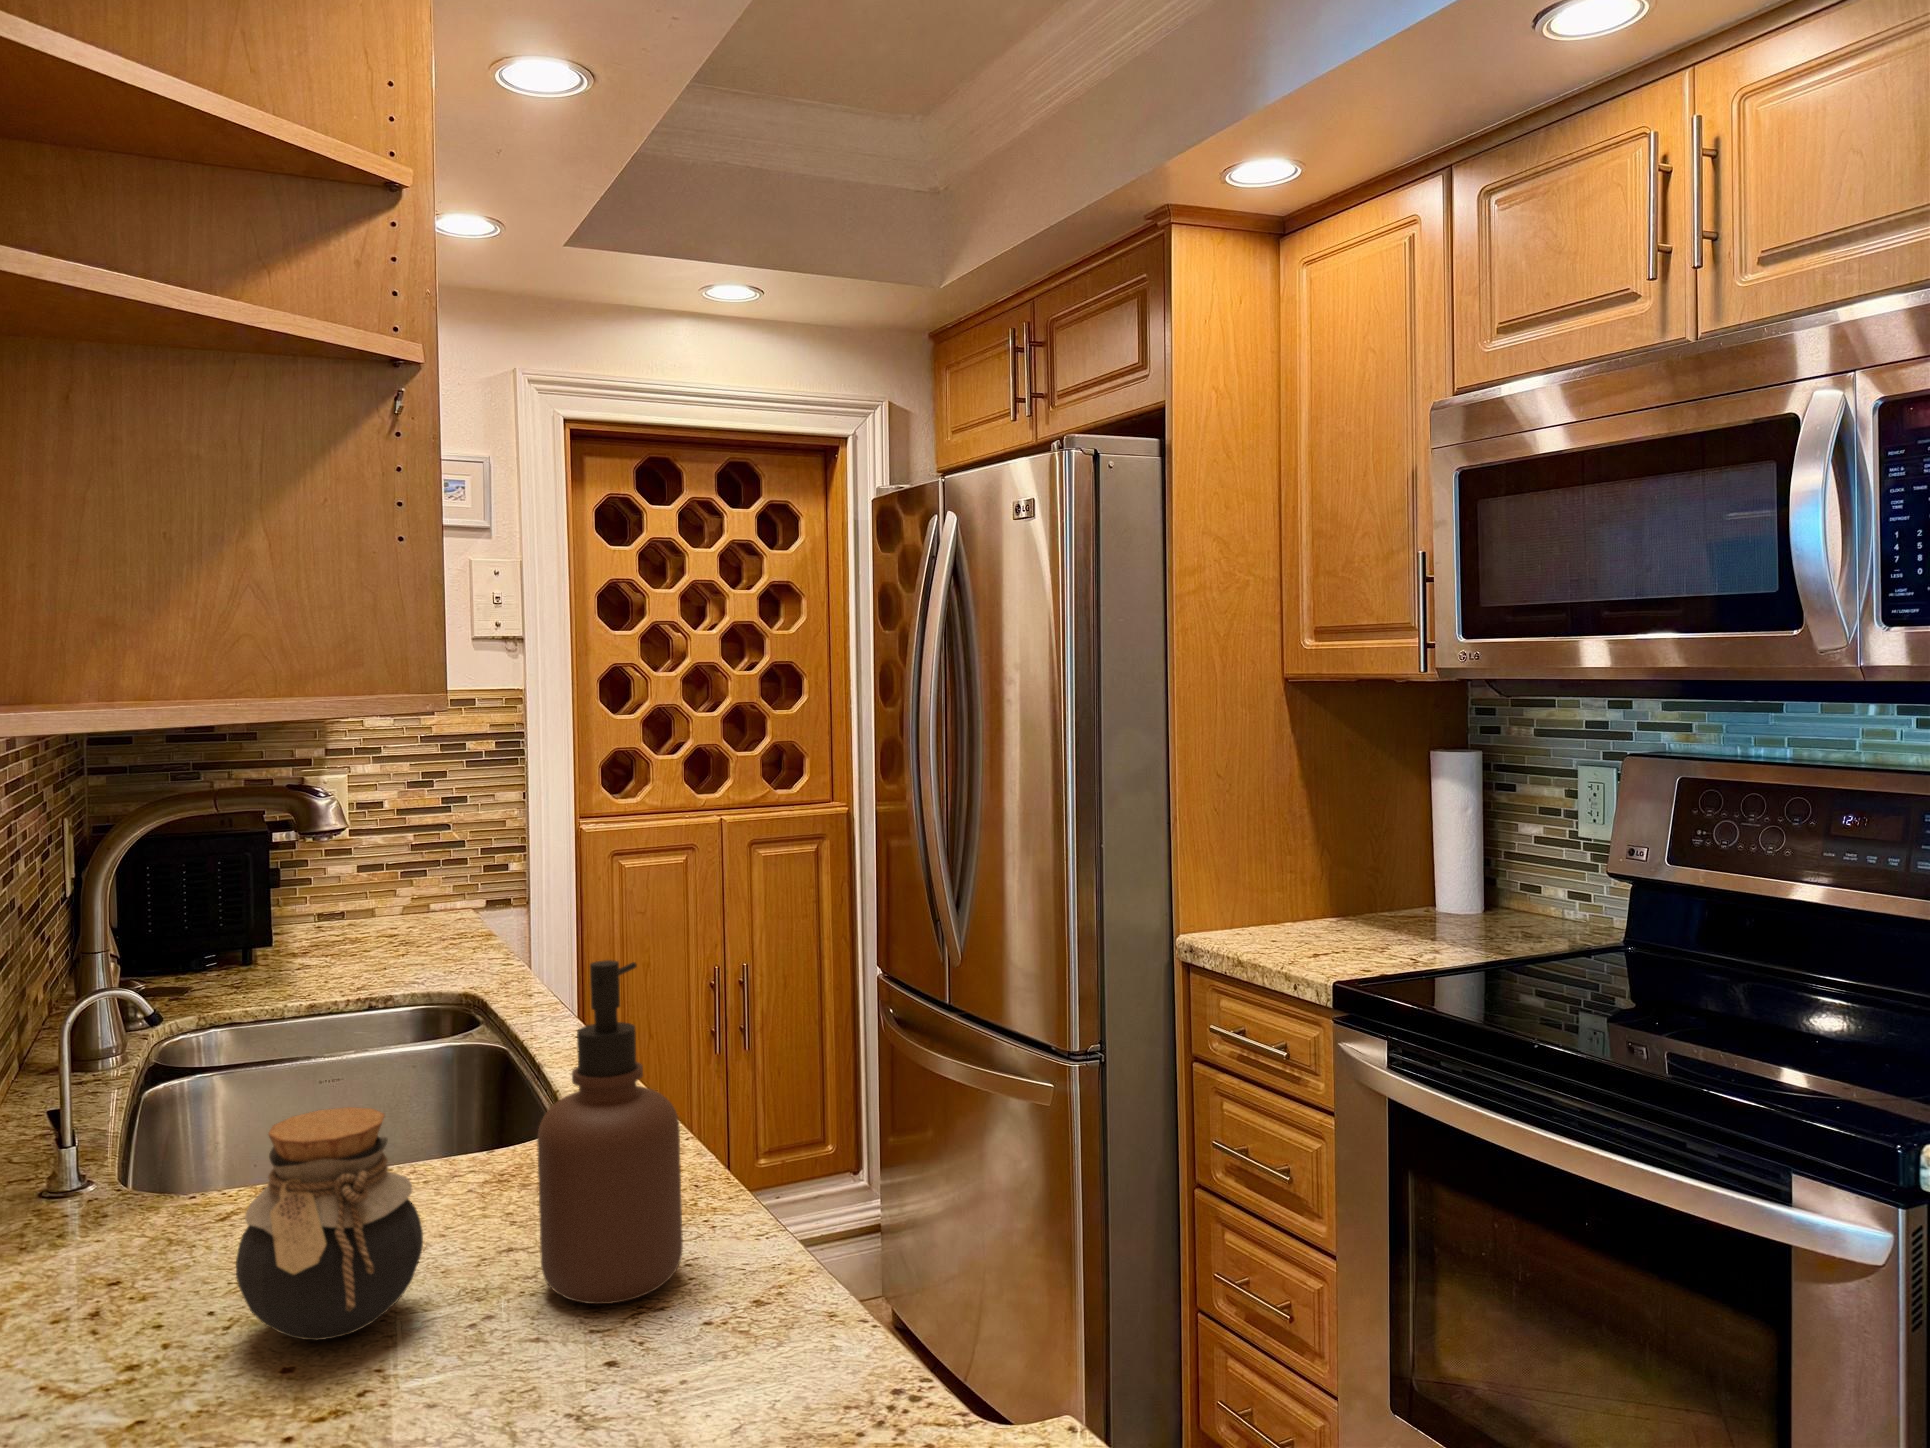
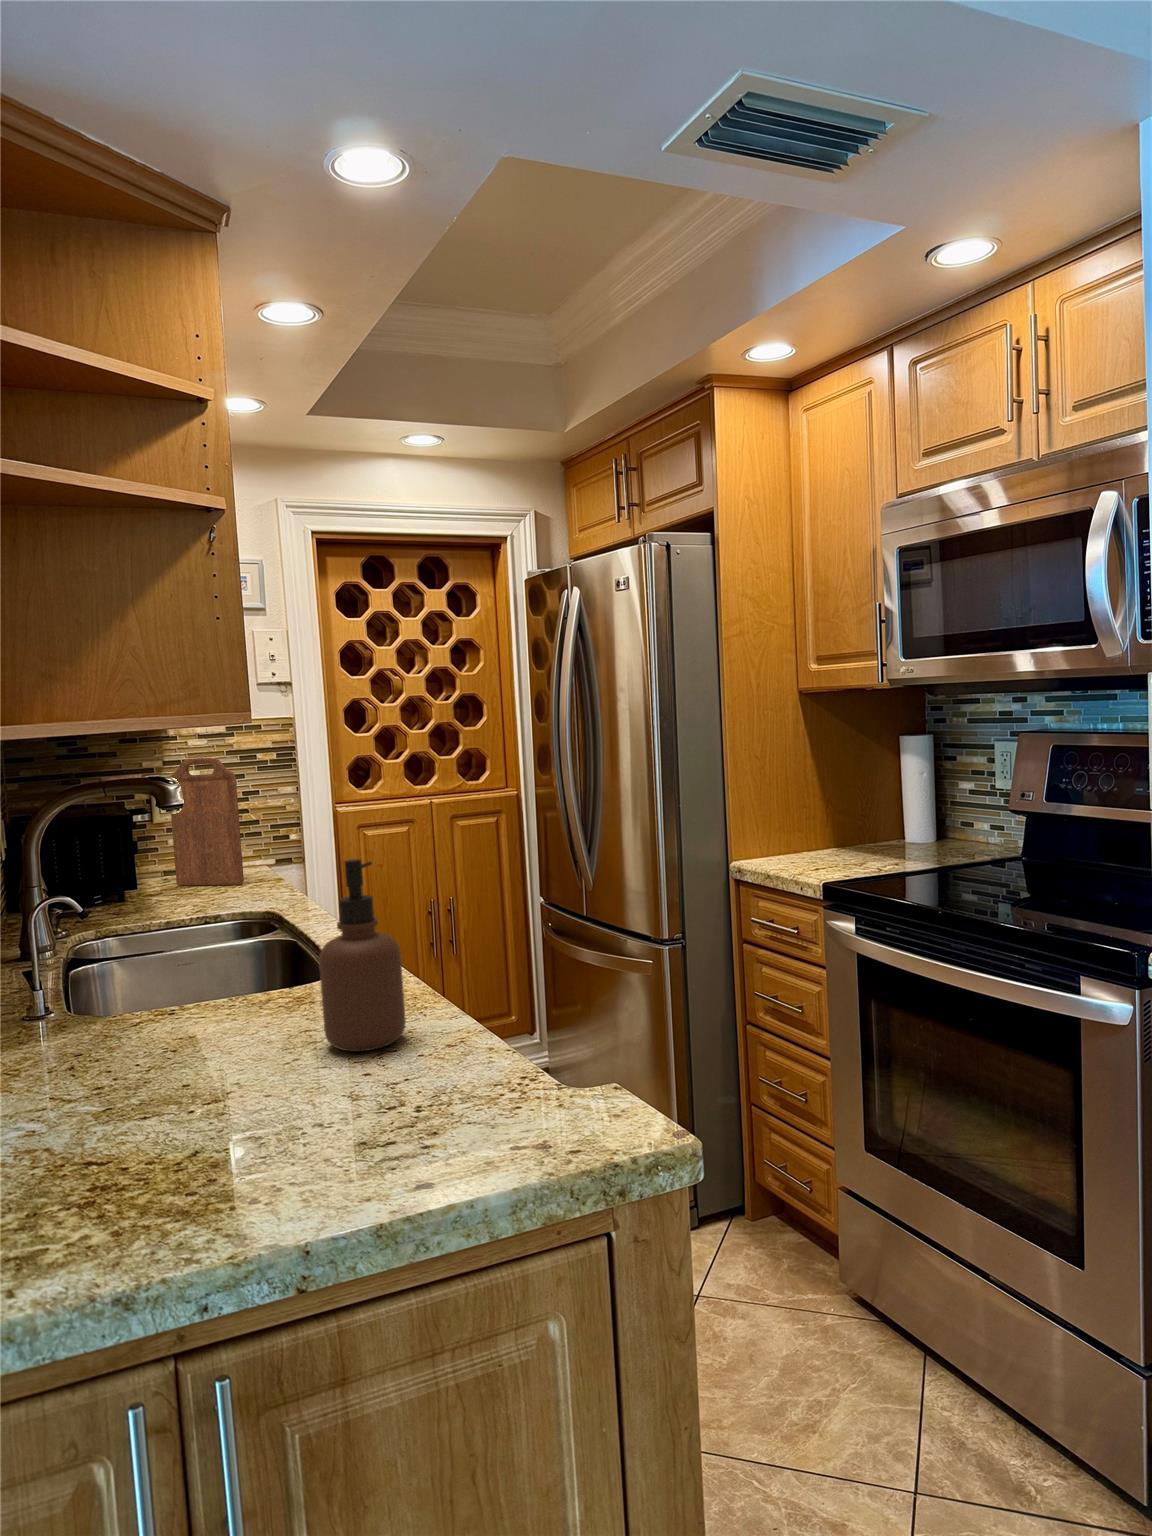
cutting board: none [328,747,434,942] -> present [171,758,244,886]
jar: present [236,1107,423,1340] -> none [152,947,257,1072]

